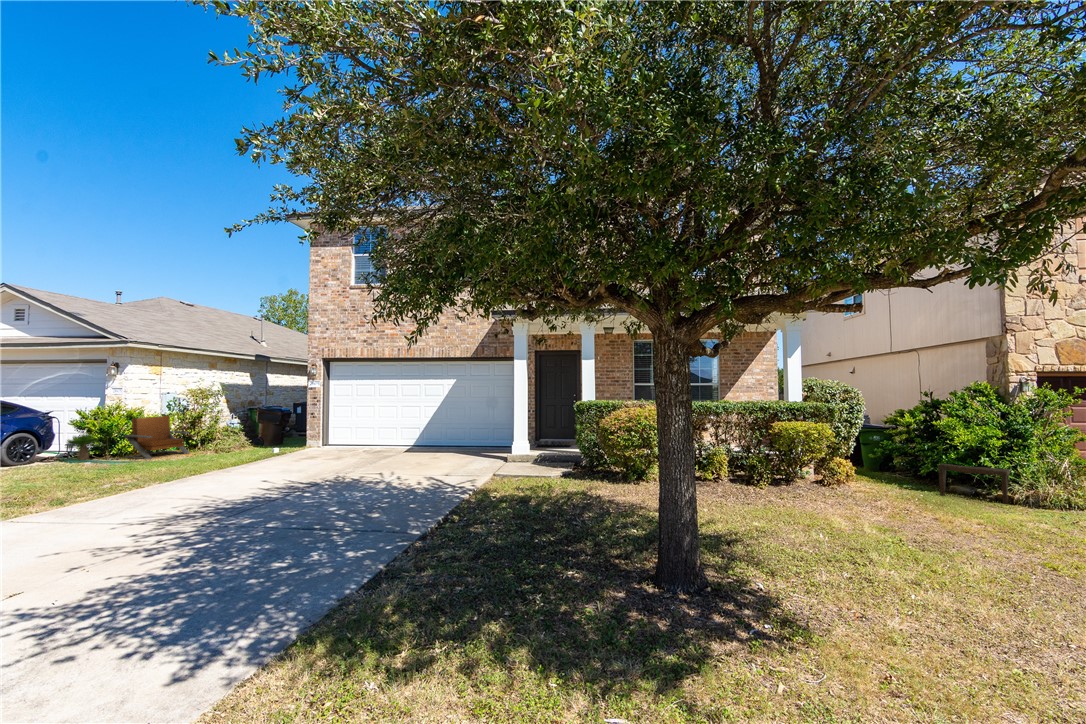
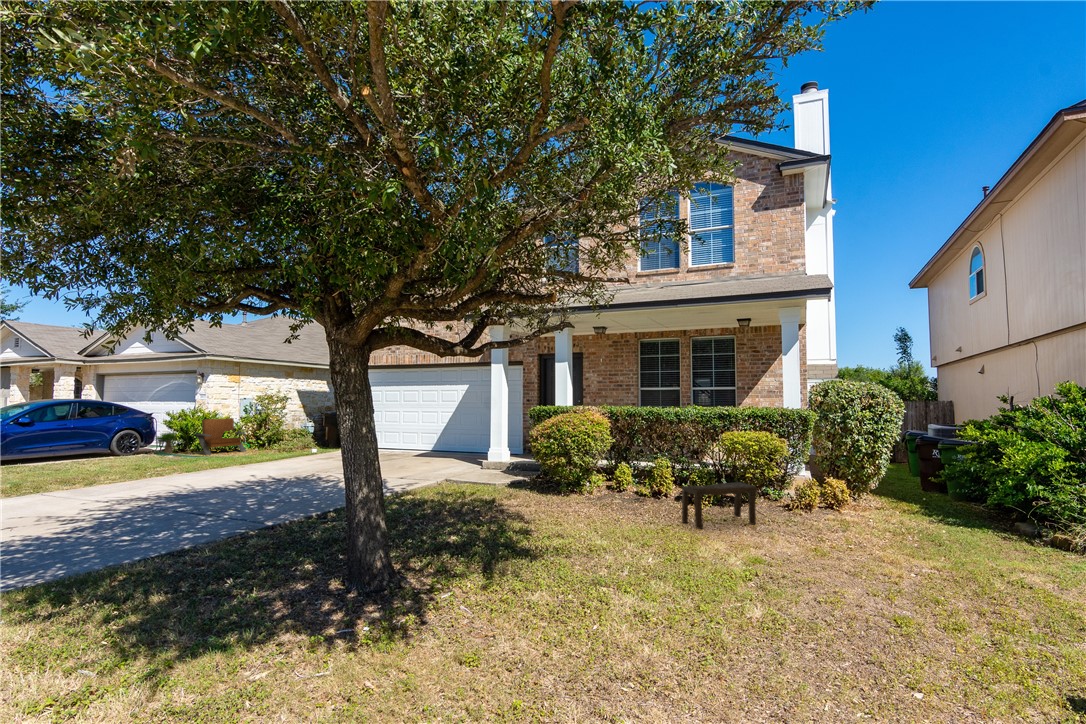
bench: present [938,463,1010,504] -> present [682,482,757,529]

